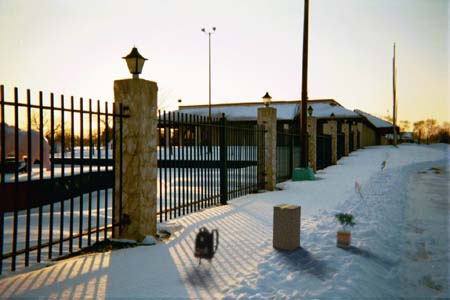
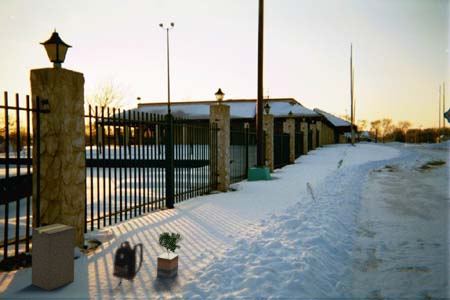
cardboard box: present [273,204,301,251] -> present [32,223,75,291]
potted tree: present [335,213,356,248] -> present [157,232,183,278]

